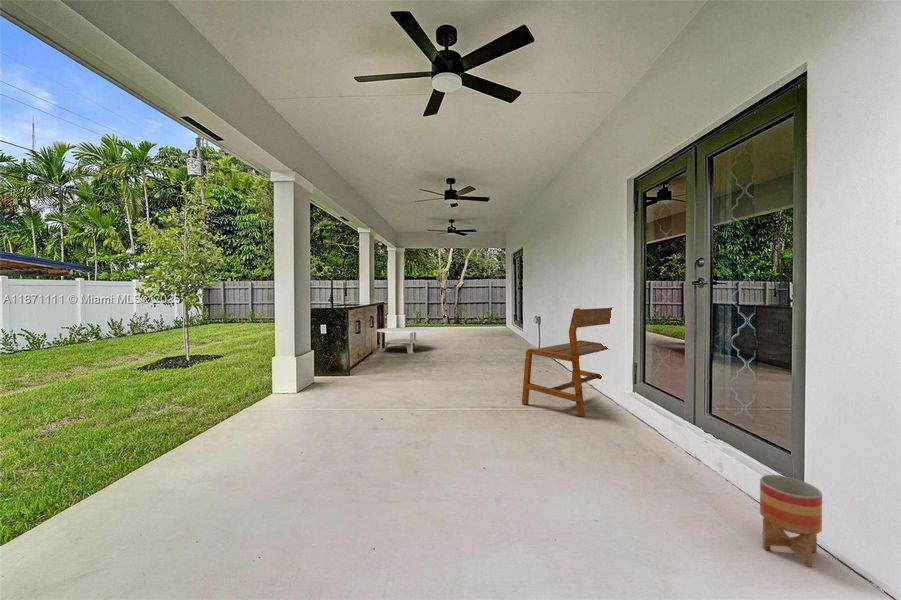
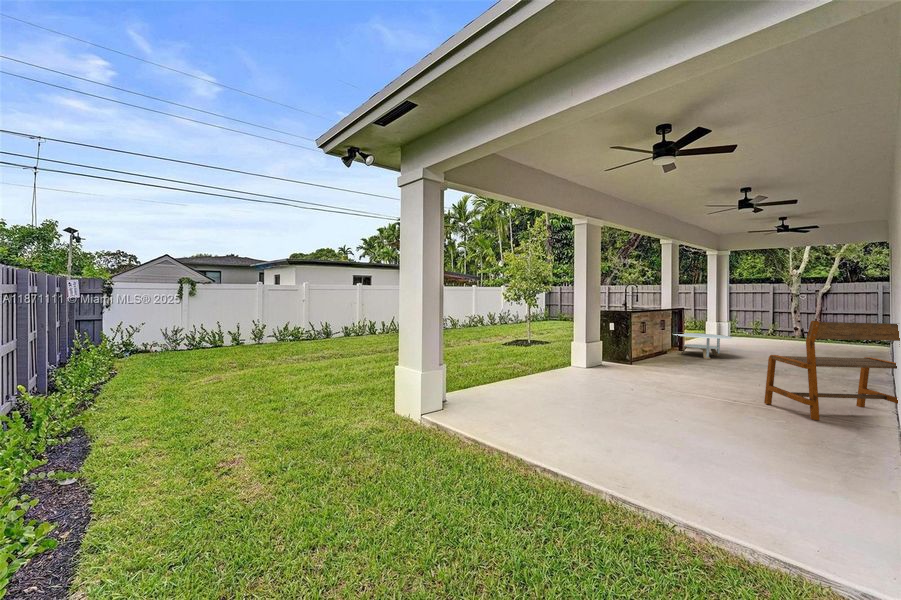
planter: present [760,475,822,567] -> none [815,438,861,493]

